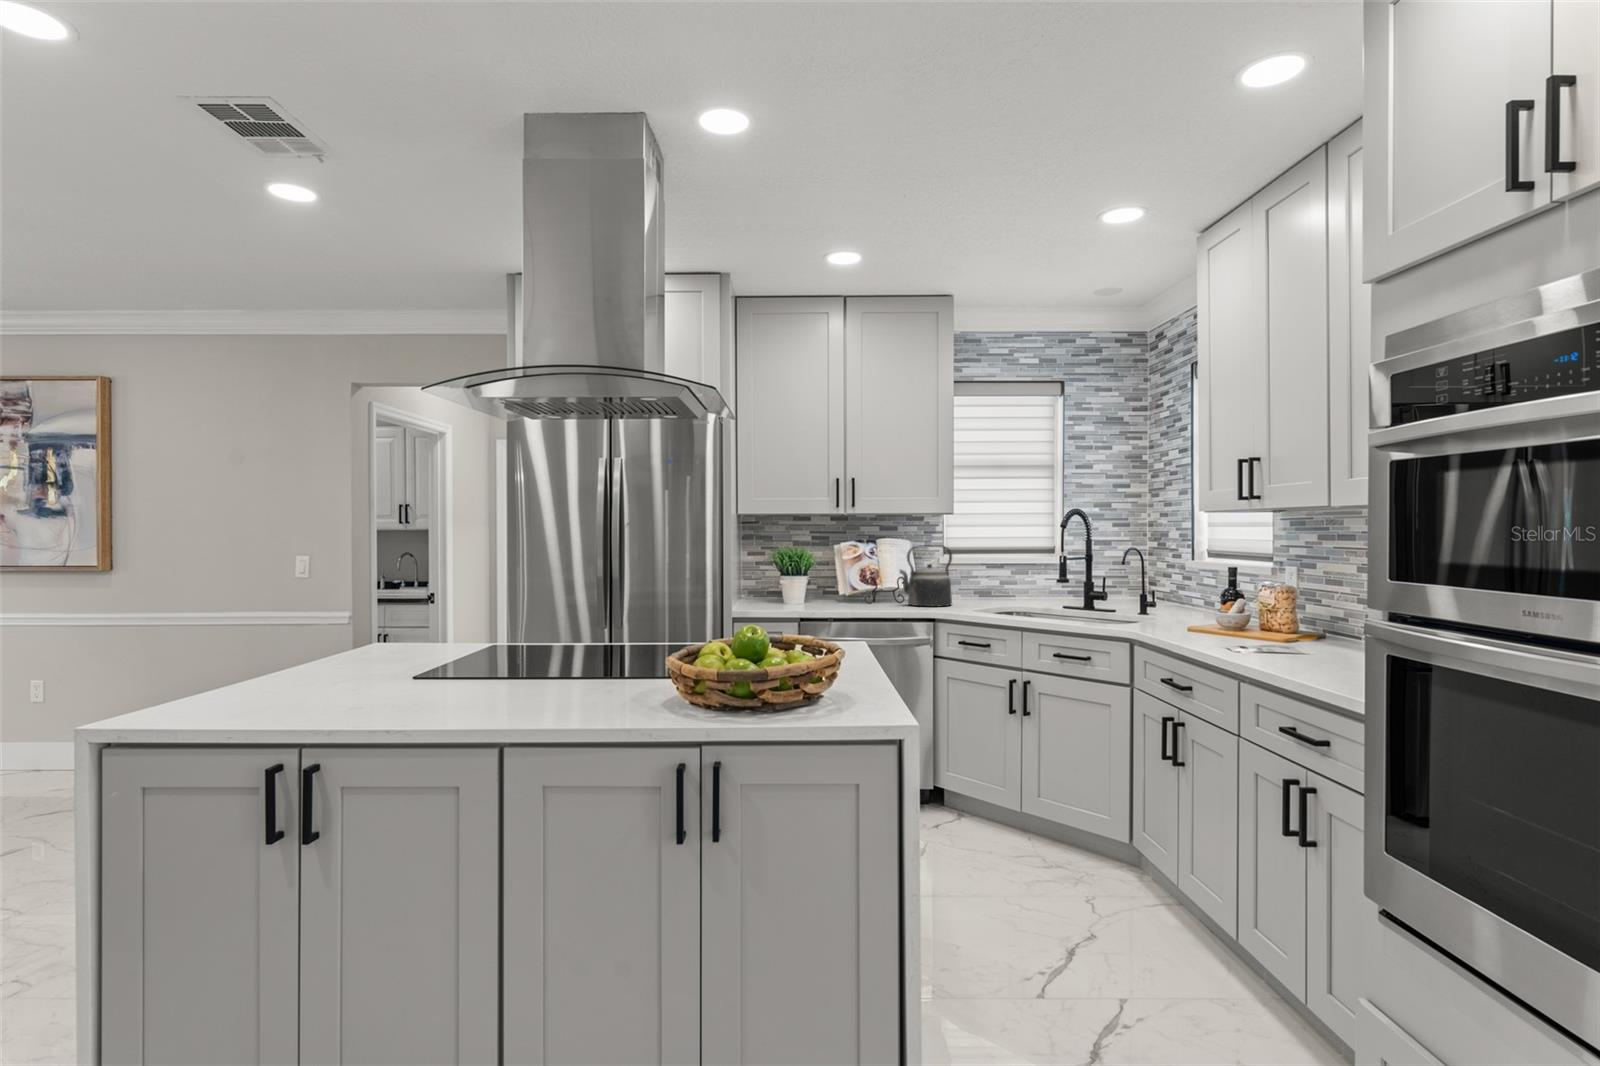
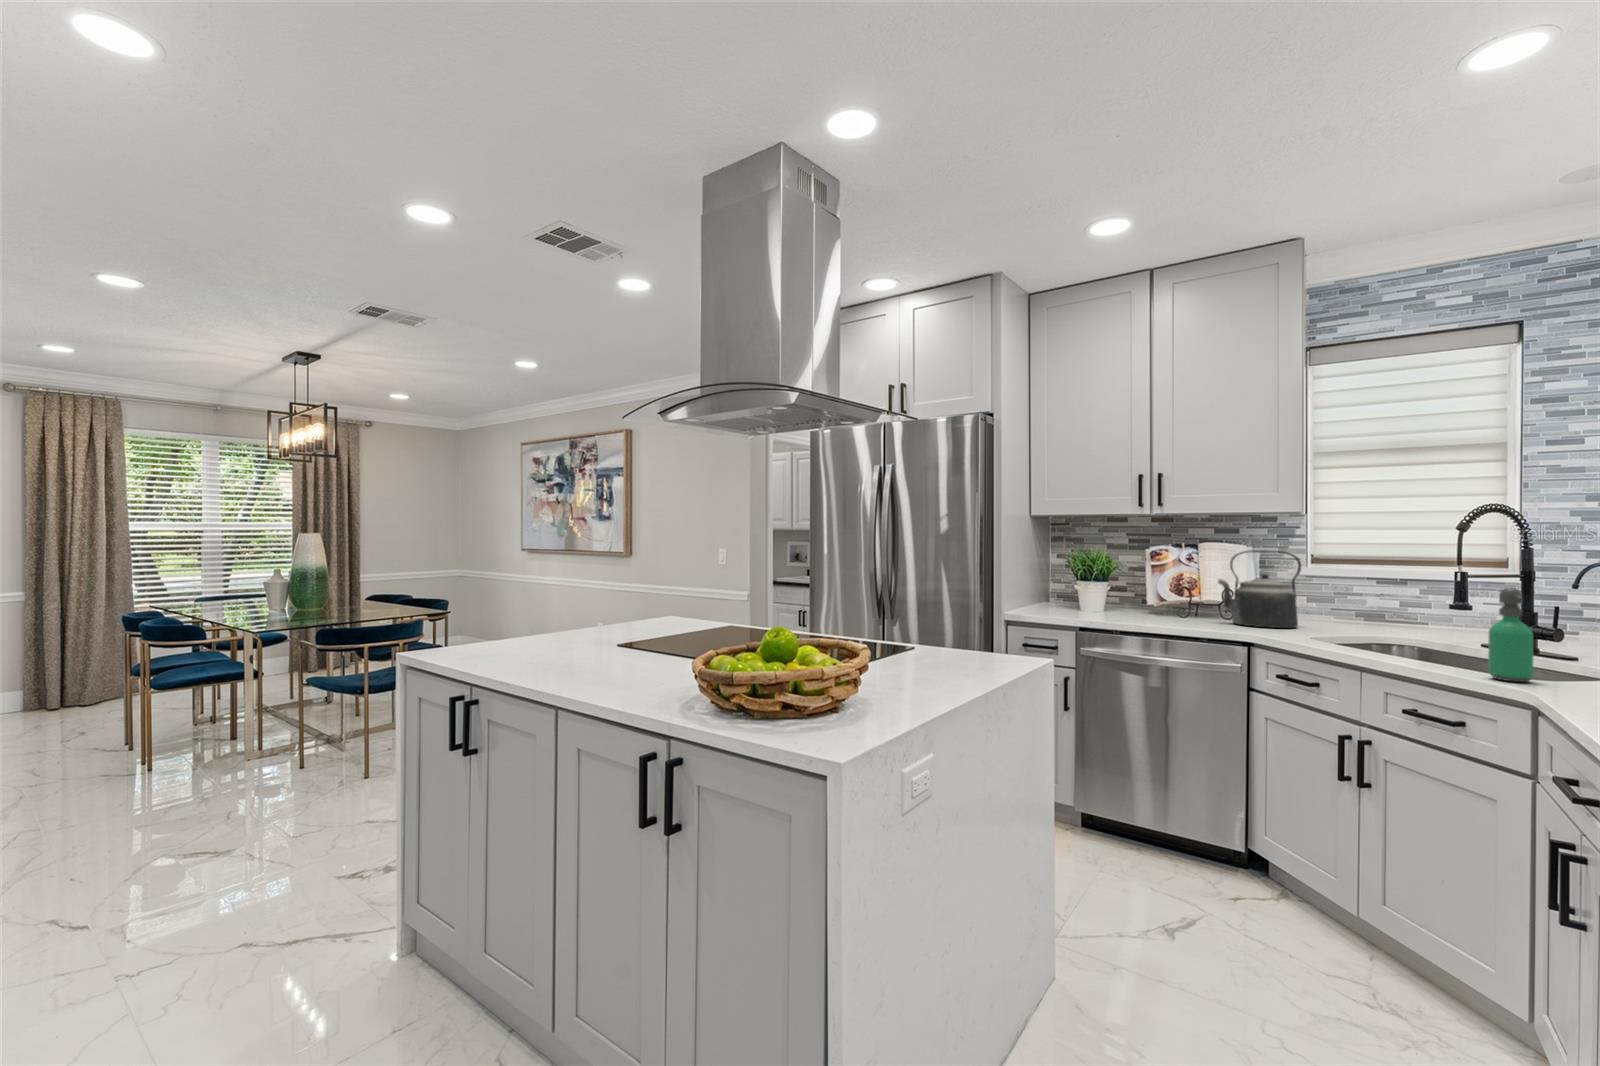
soap dispenser: none [1106,570,1127,628] -> present [1488,588,1533,682]

